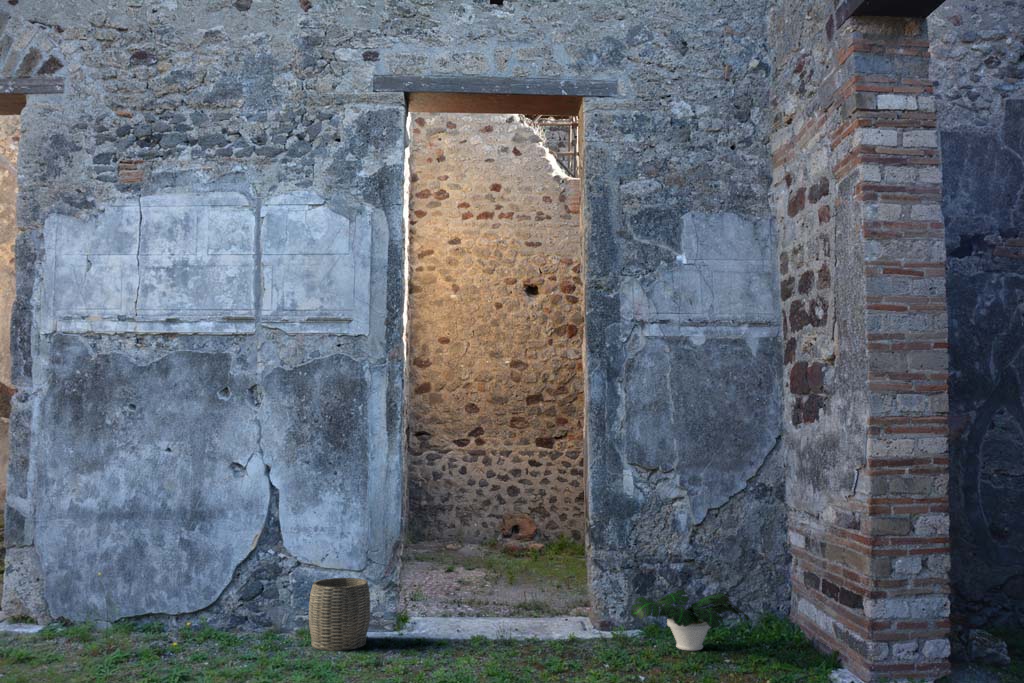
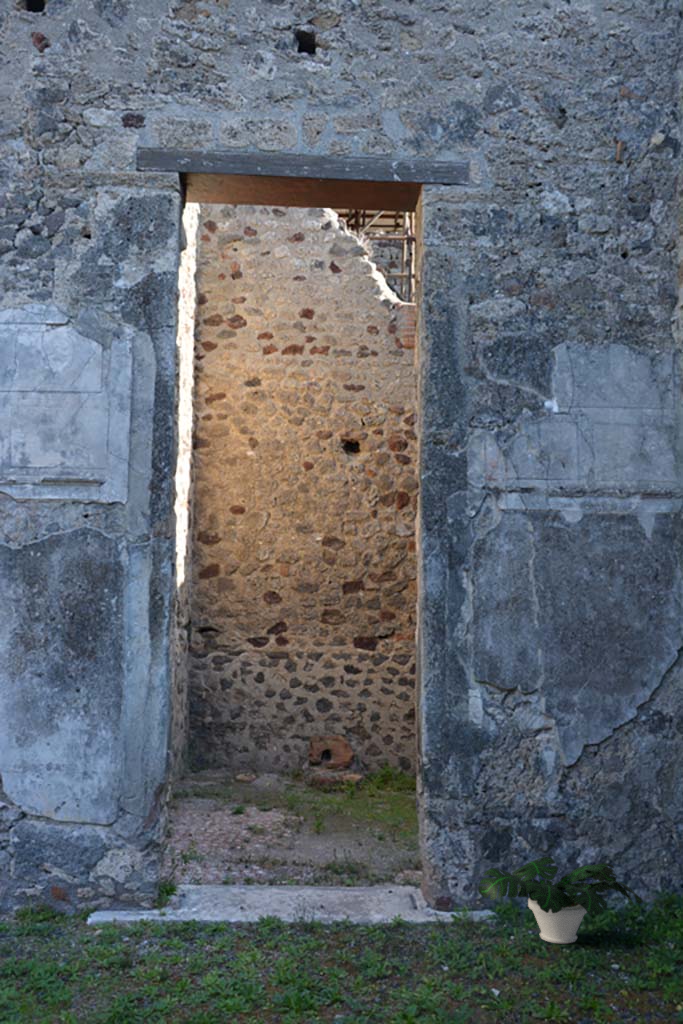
woven basket: present [309,578,370,651] -> none [34,835,120,939]

